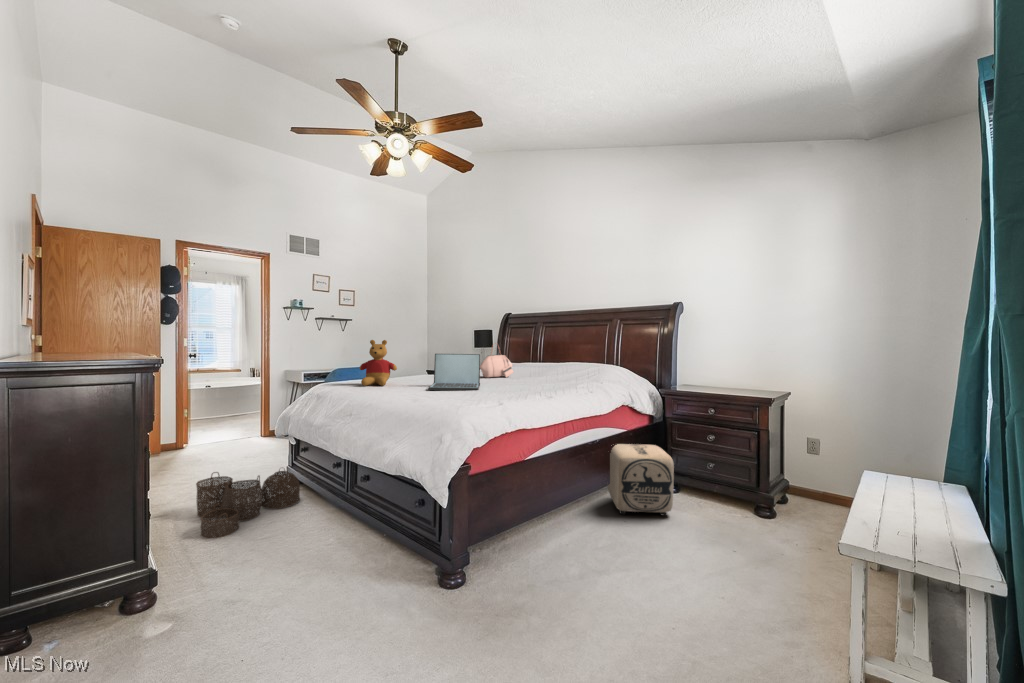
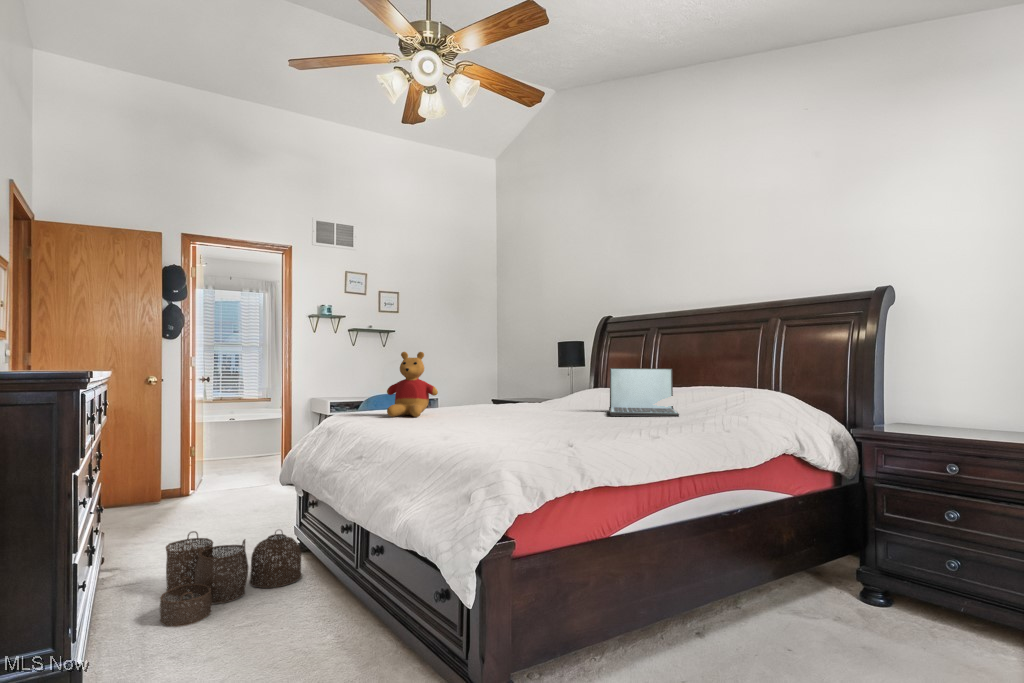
handbag: present [480,348,514,377] -> none [560,357,612,408]
laptop: present [429,354,480,390] -> present [609,368,679,417]
ottoman: present [608,444,674,515] -> none [762,517,880,645]

